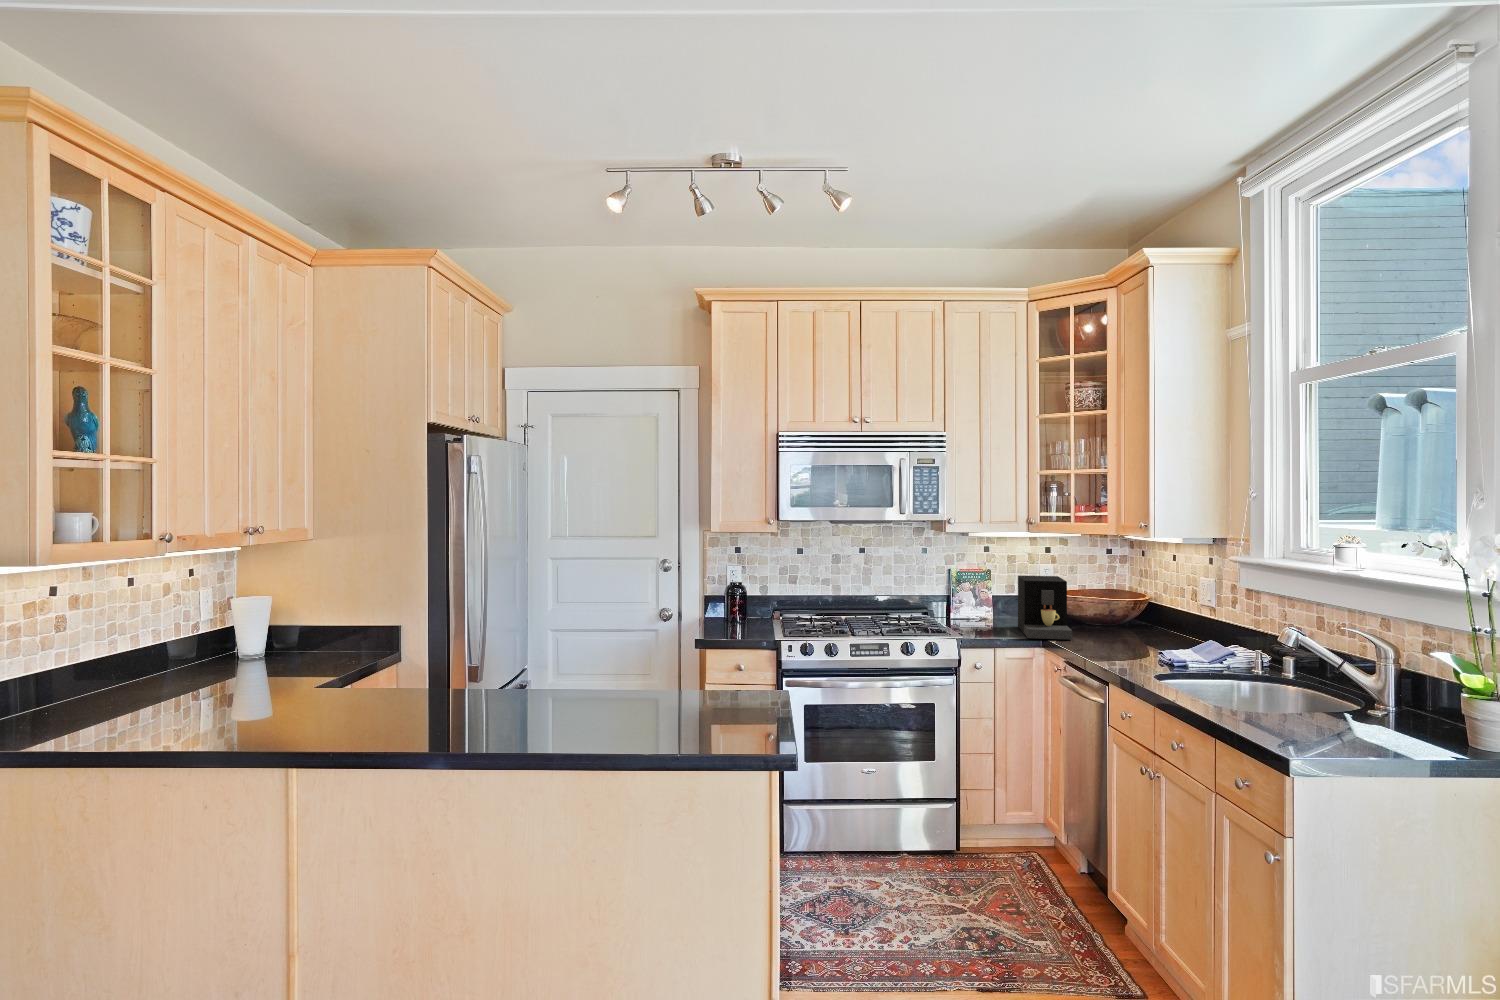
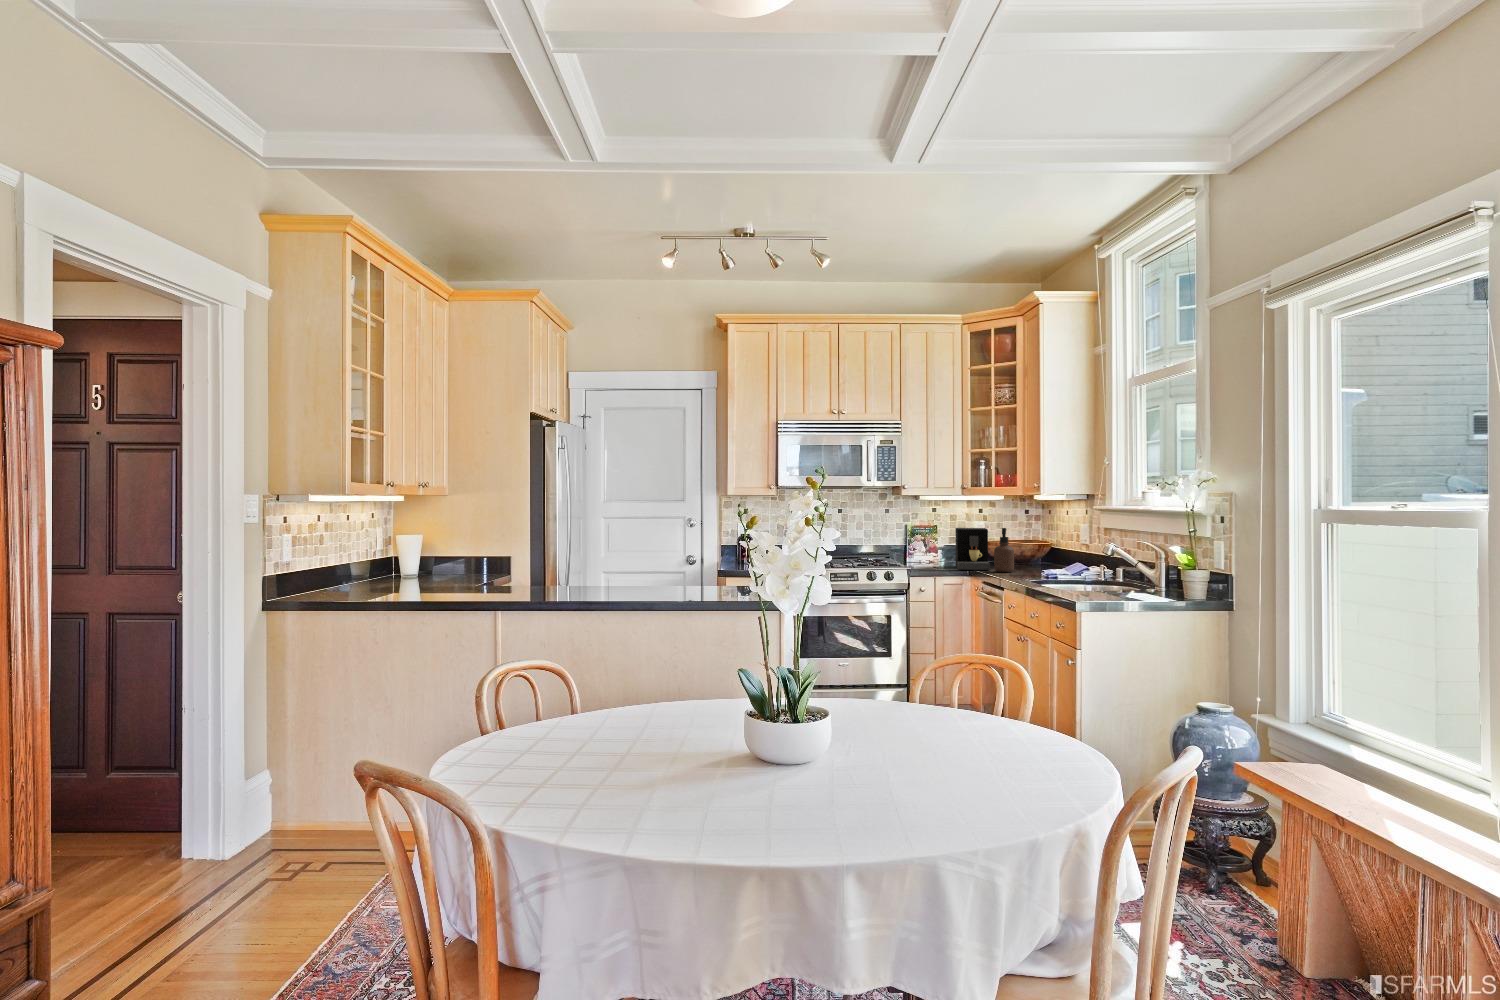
soap dispenser: none [1080,583,1109,646] -> present [994,528,1014,572]

